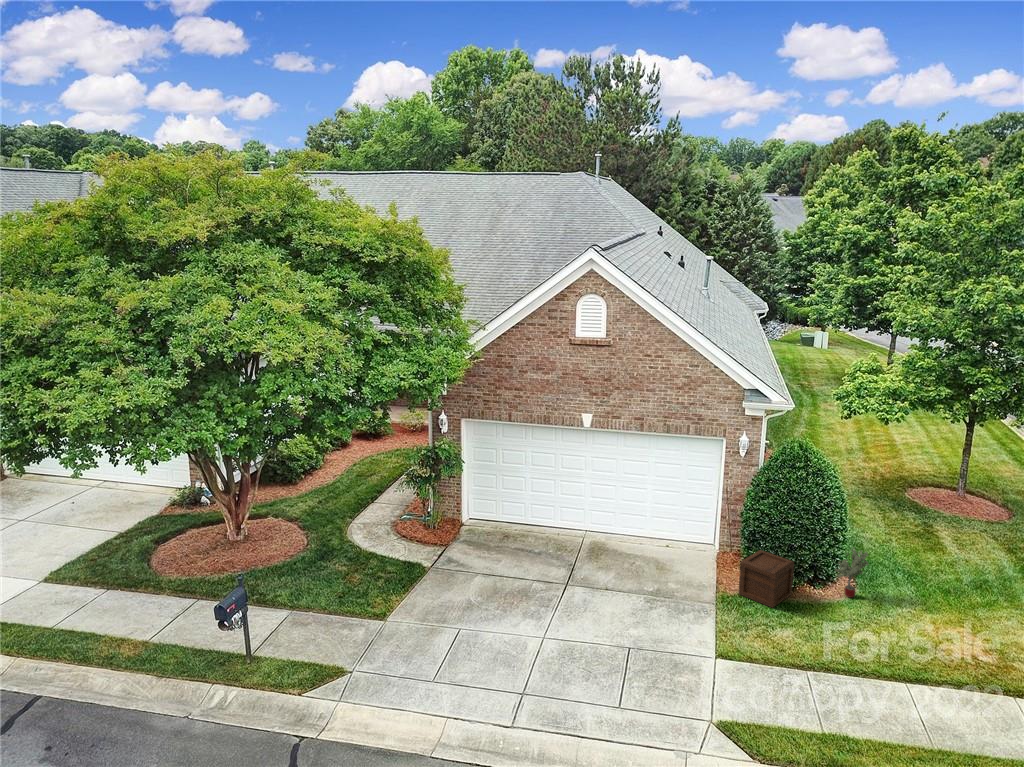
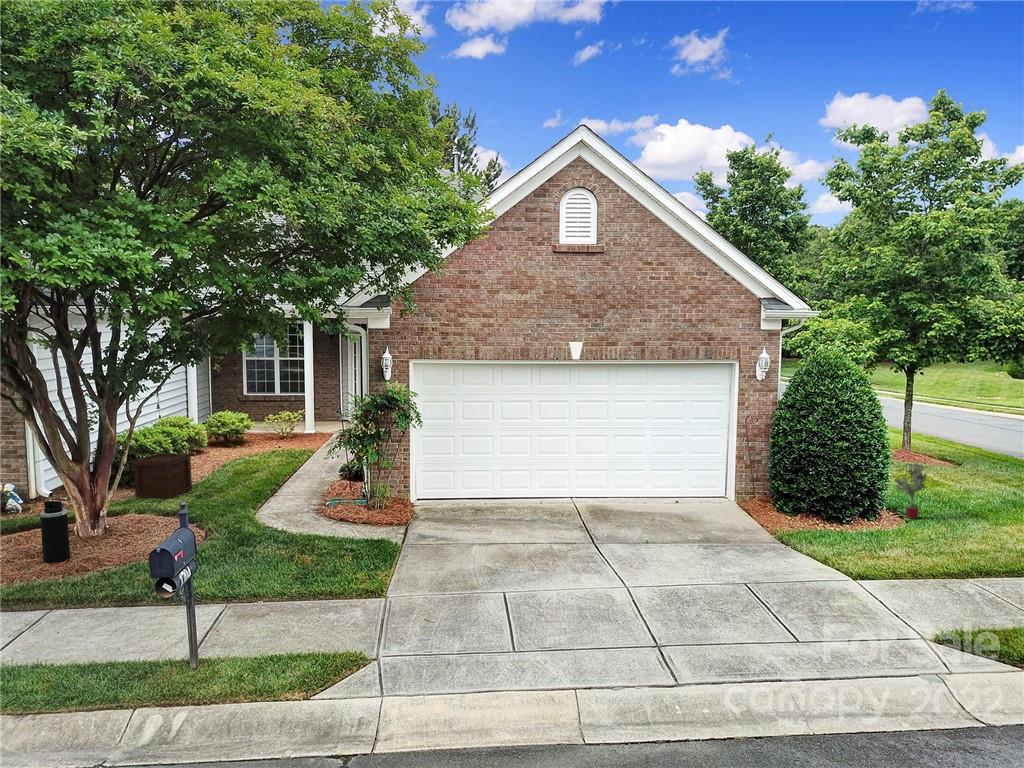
trash can: none [210,513,229,553] -> present [40,501,70,563]
wooden crate: present [739,550,794,608] -> present [133,453,192,499]

